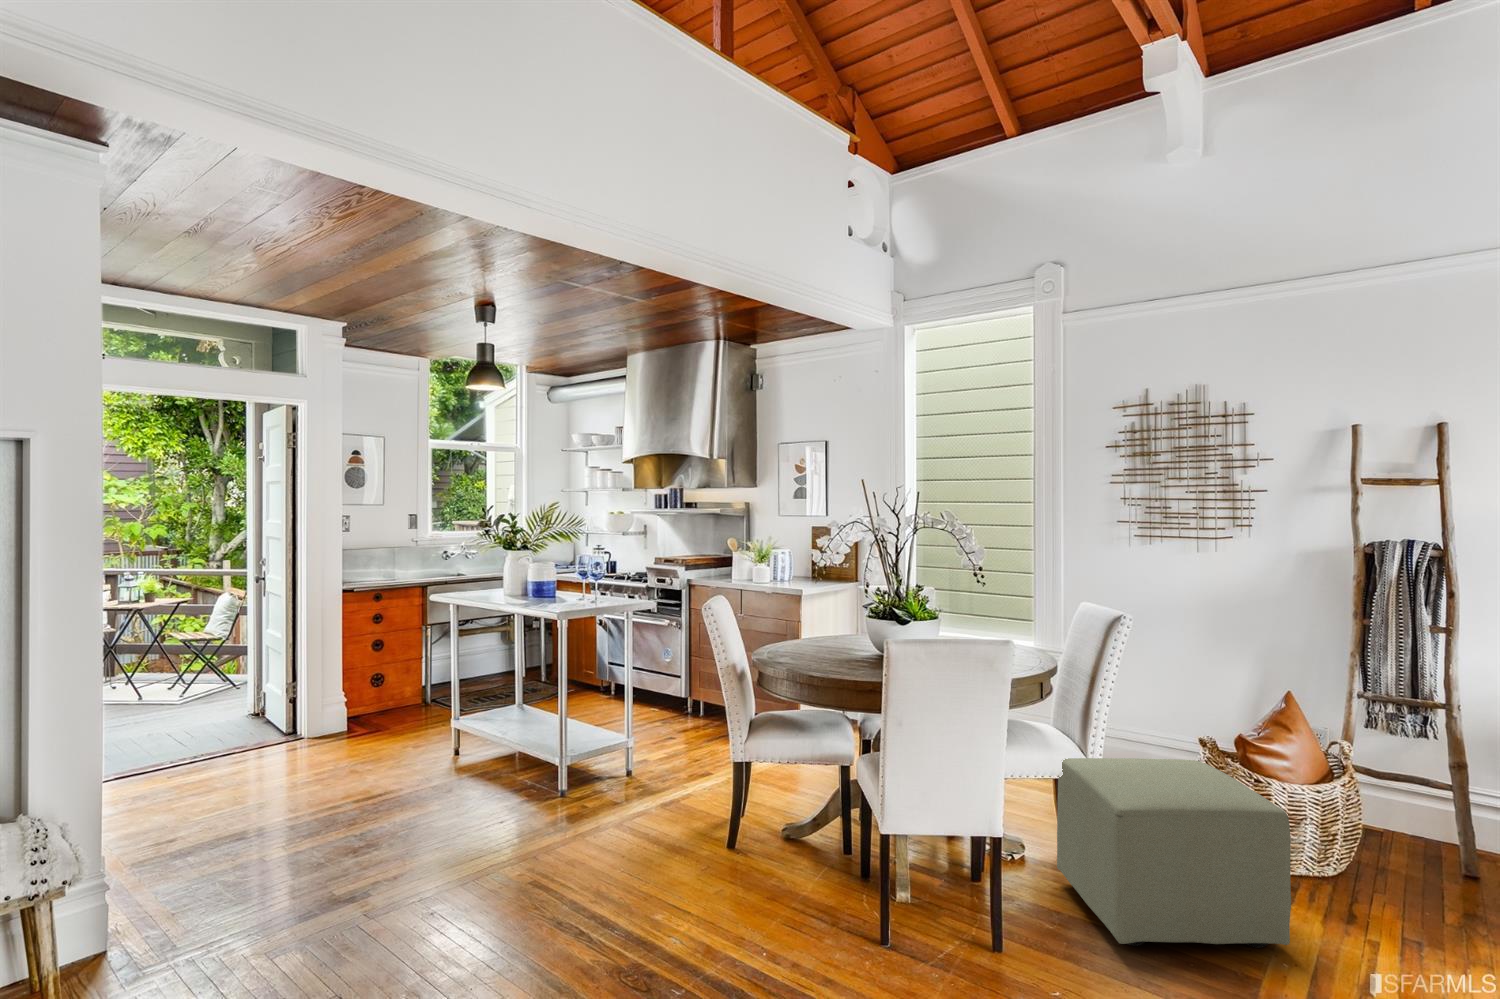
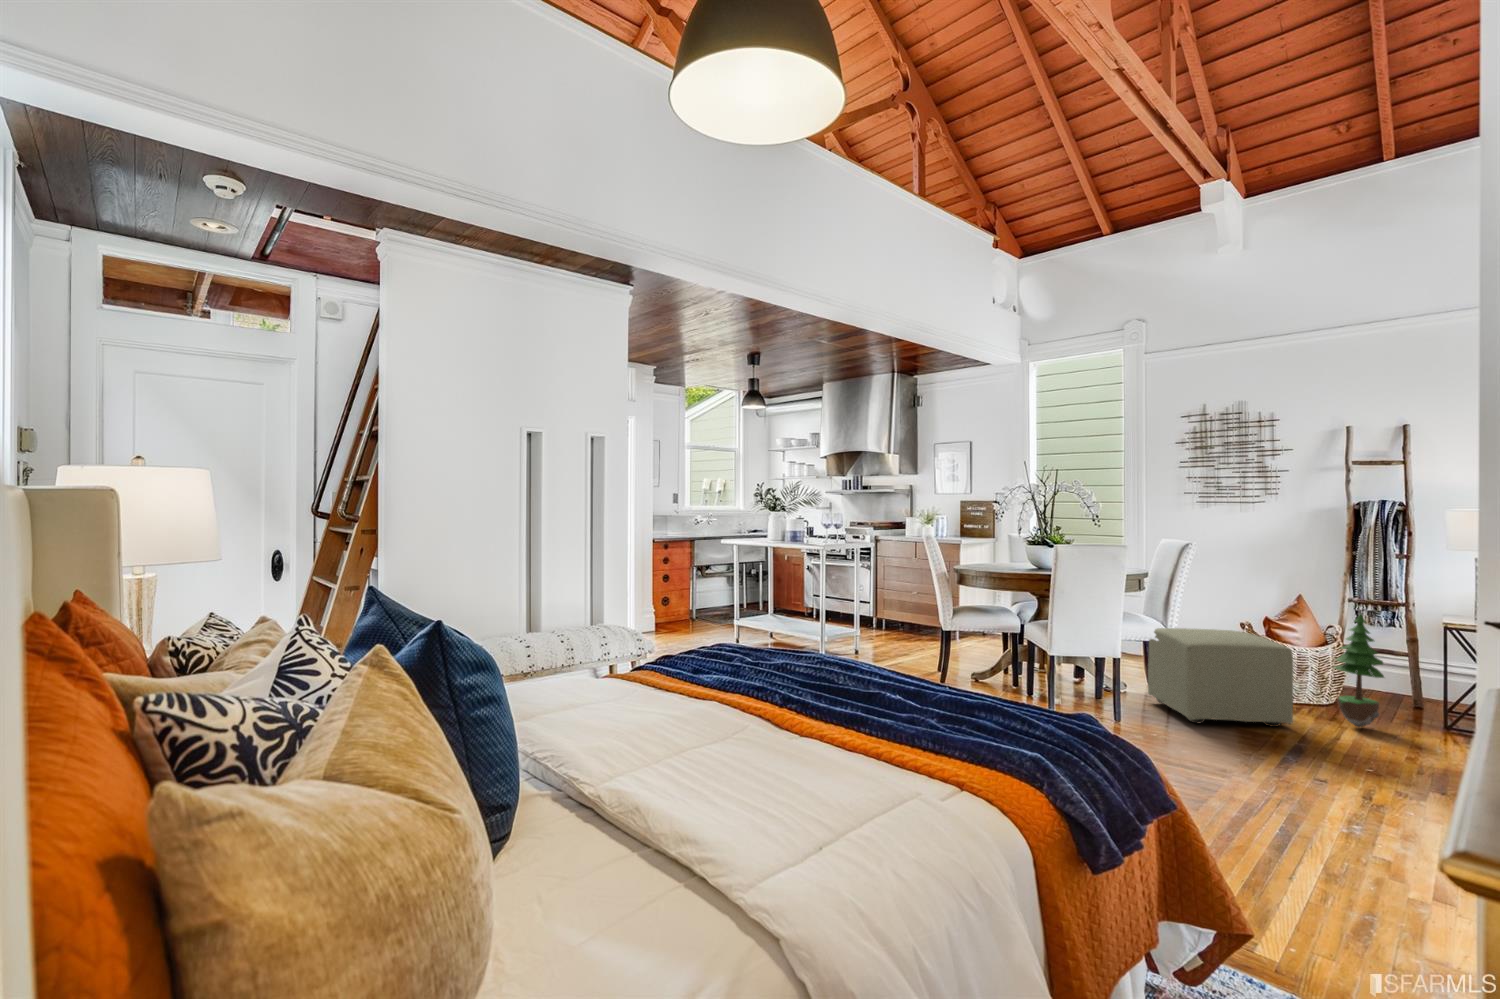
potted tree: none [1349,745,1441,945] -> present [1334,613,1384,728]

